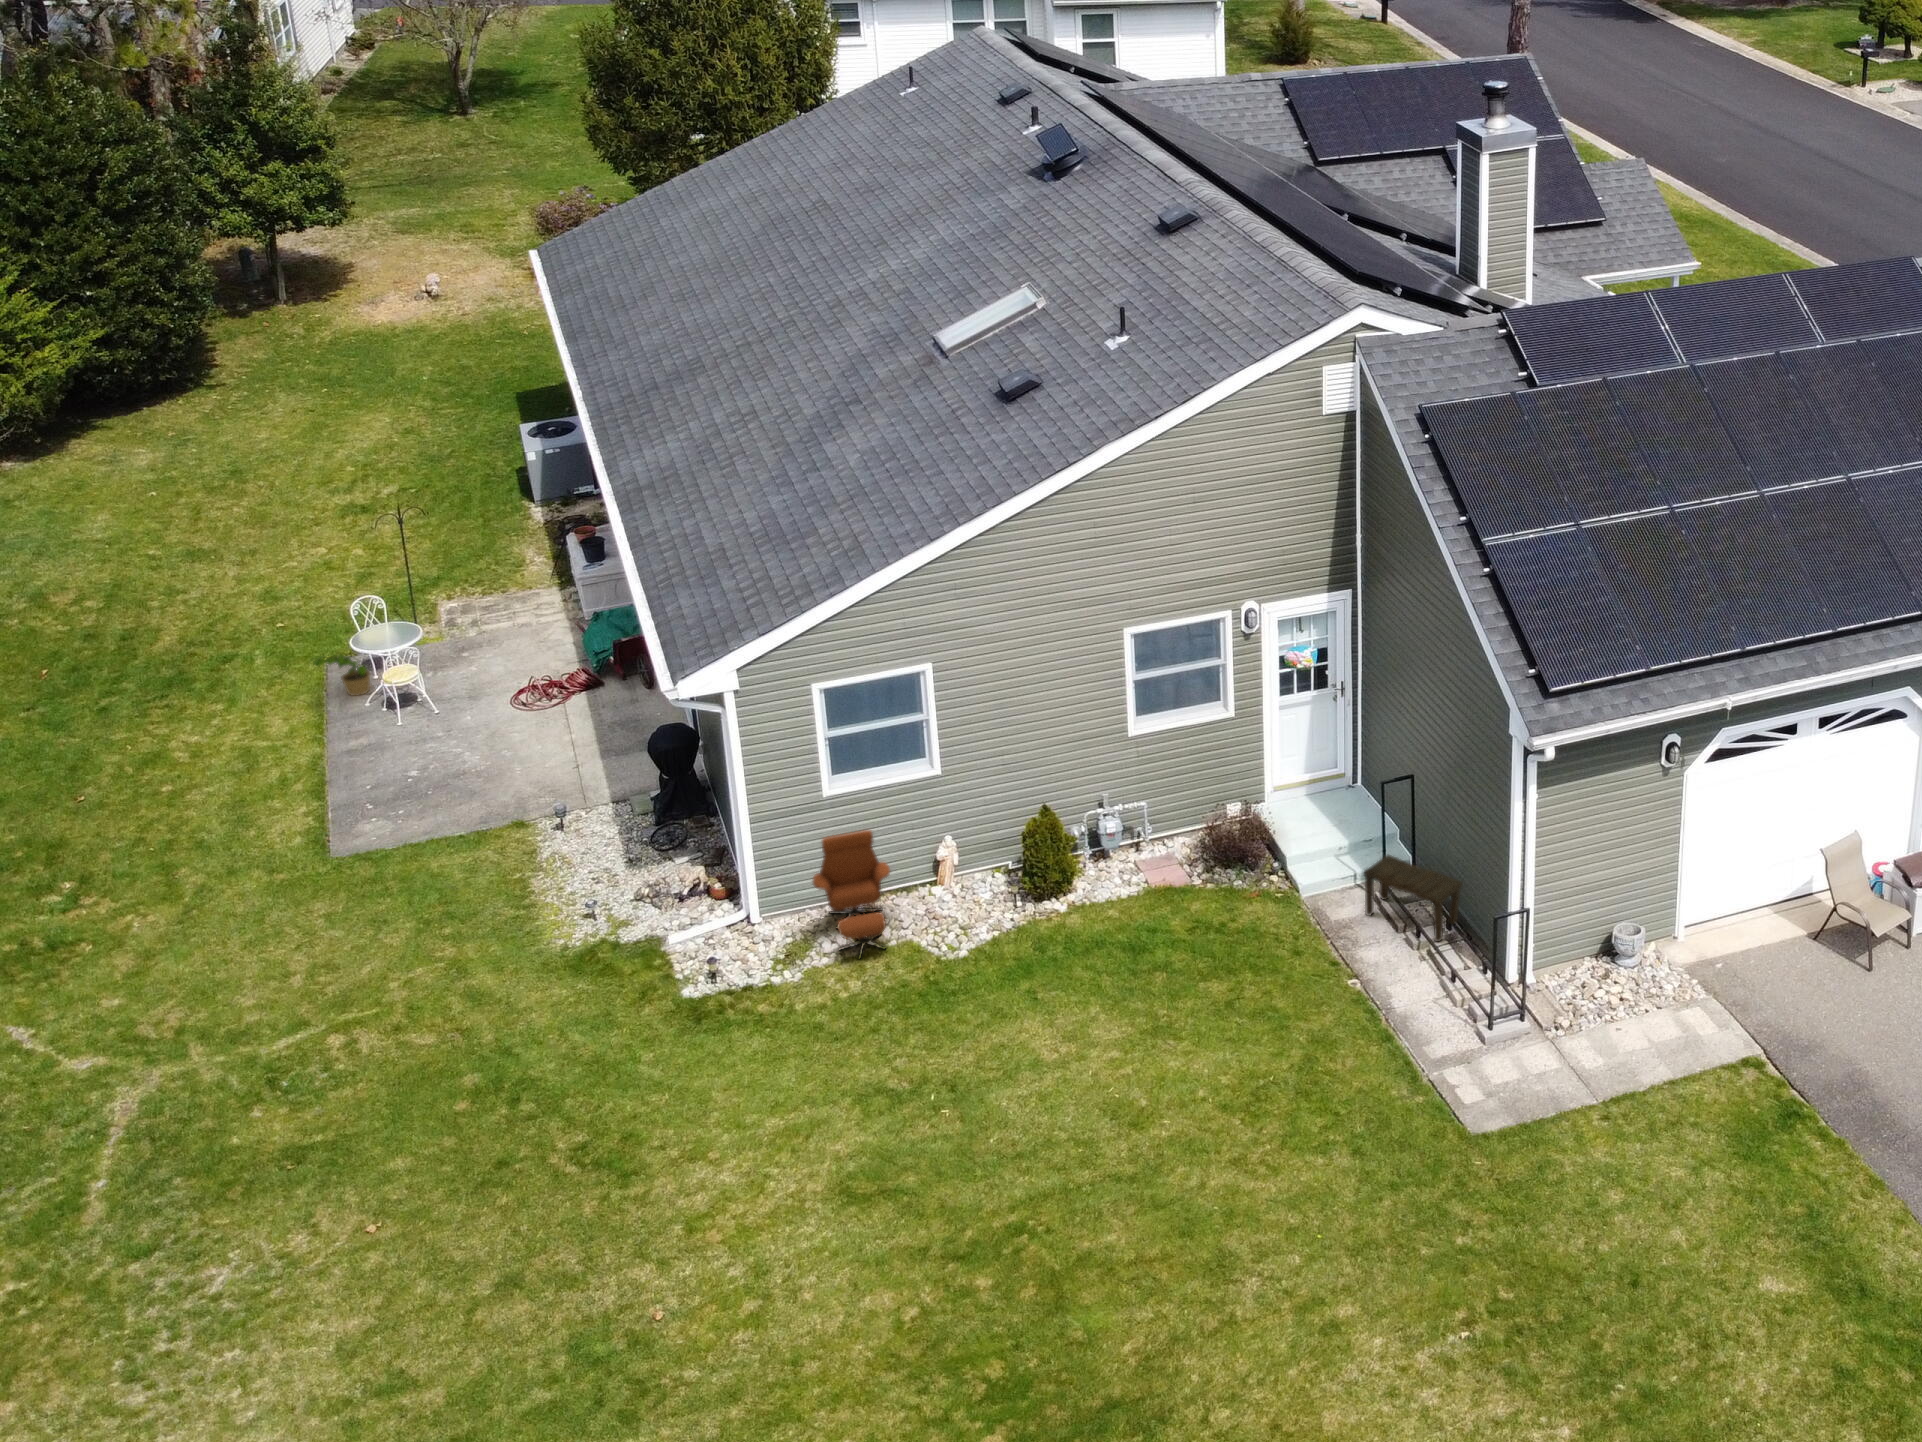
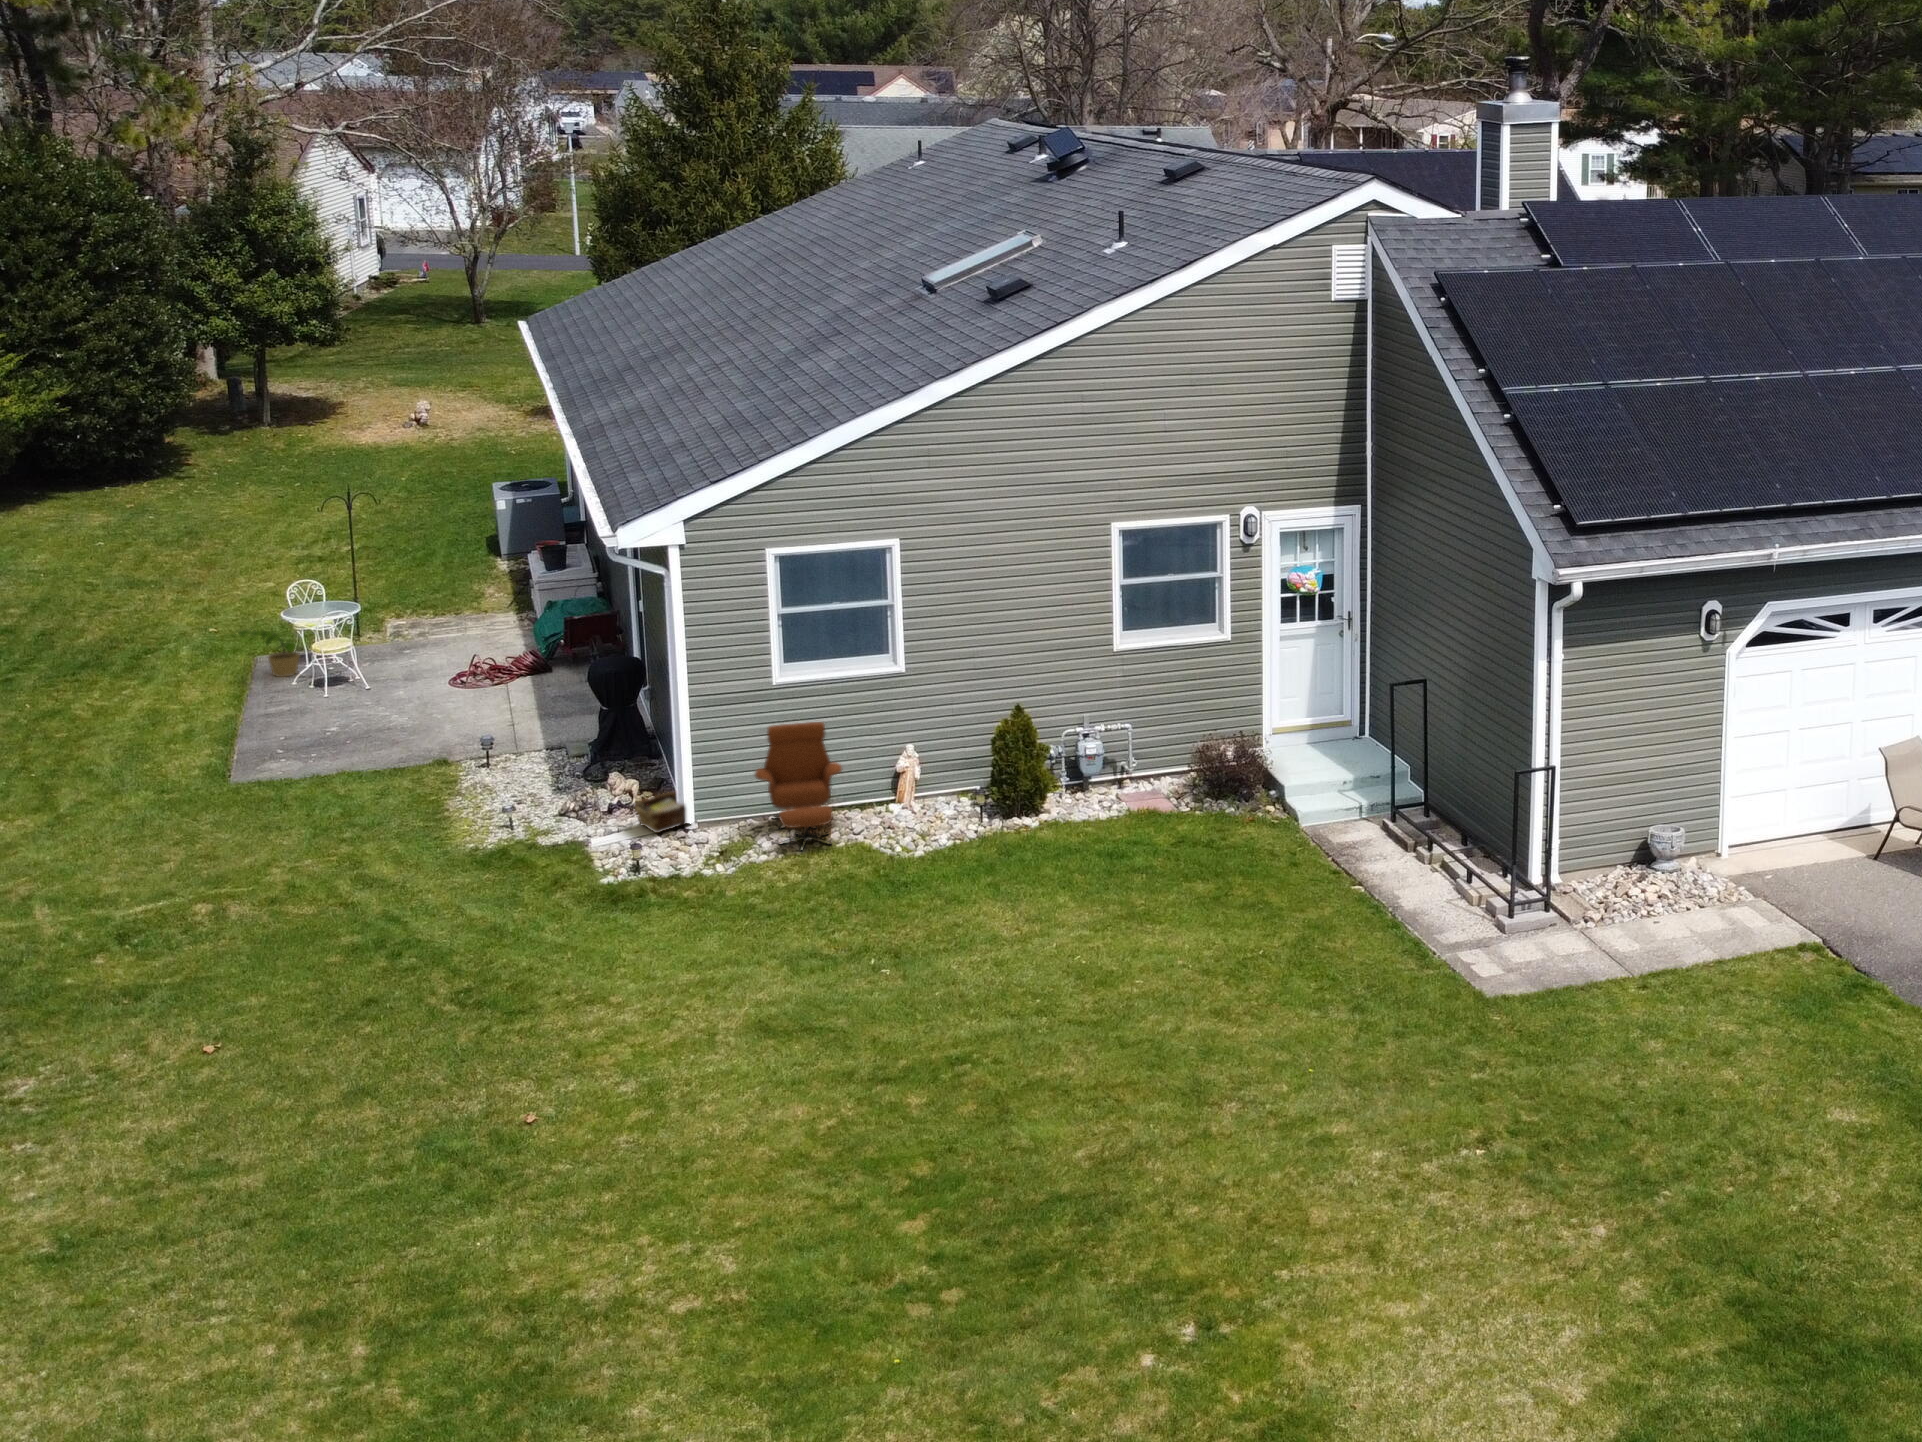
bench: present [1364,855,1463,942] -> none [1369,769,1480,854]
woven basket: none [707,890,760,938] -> present [635,792,686,833]

